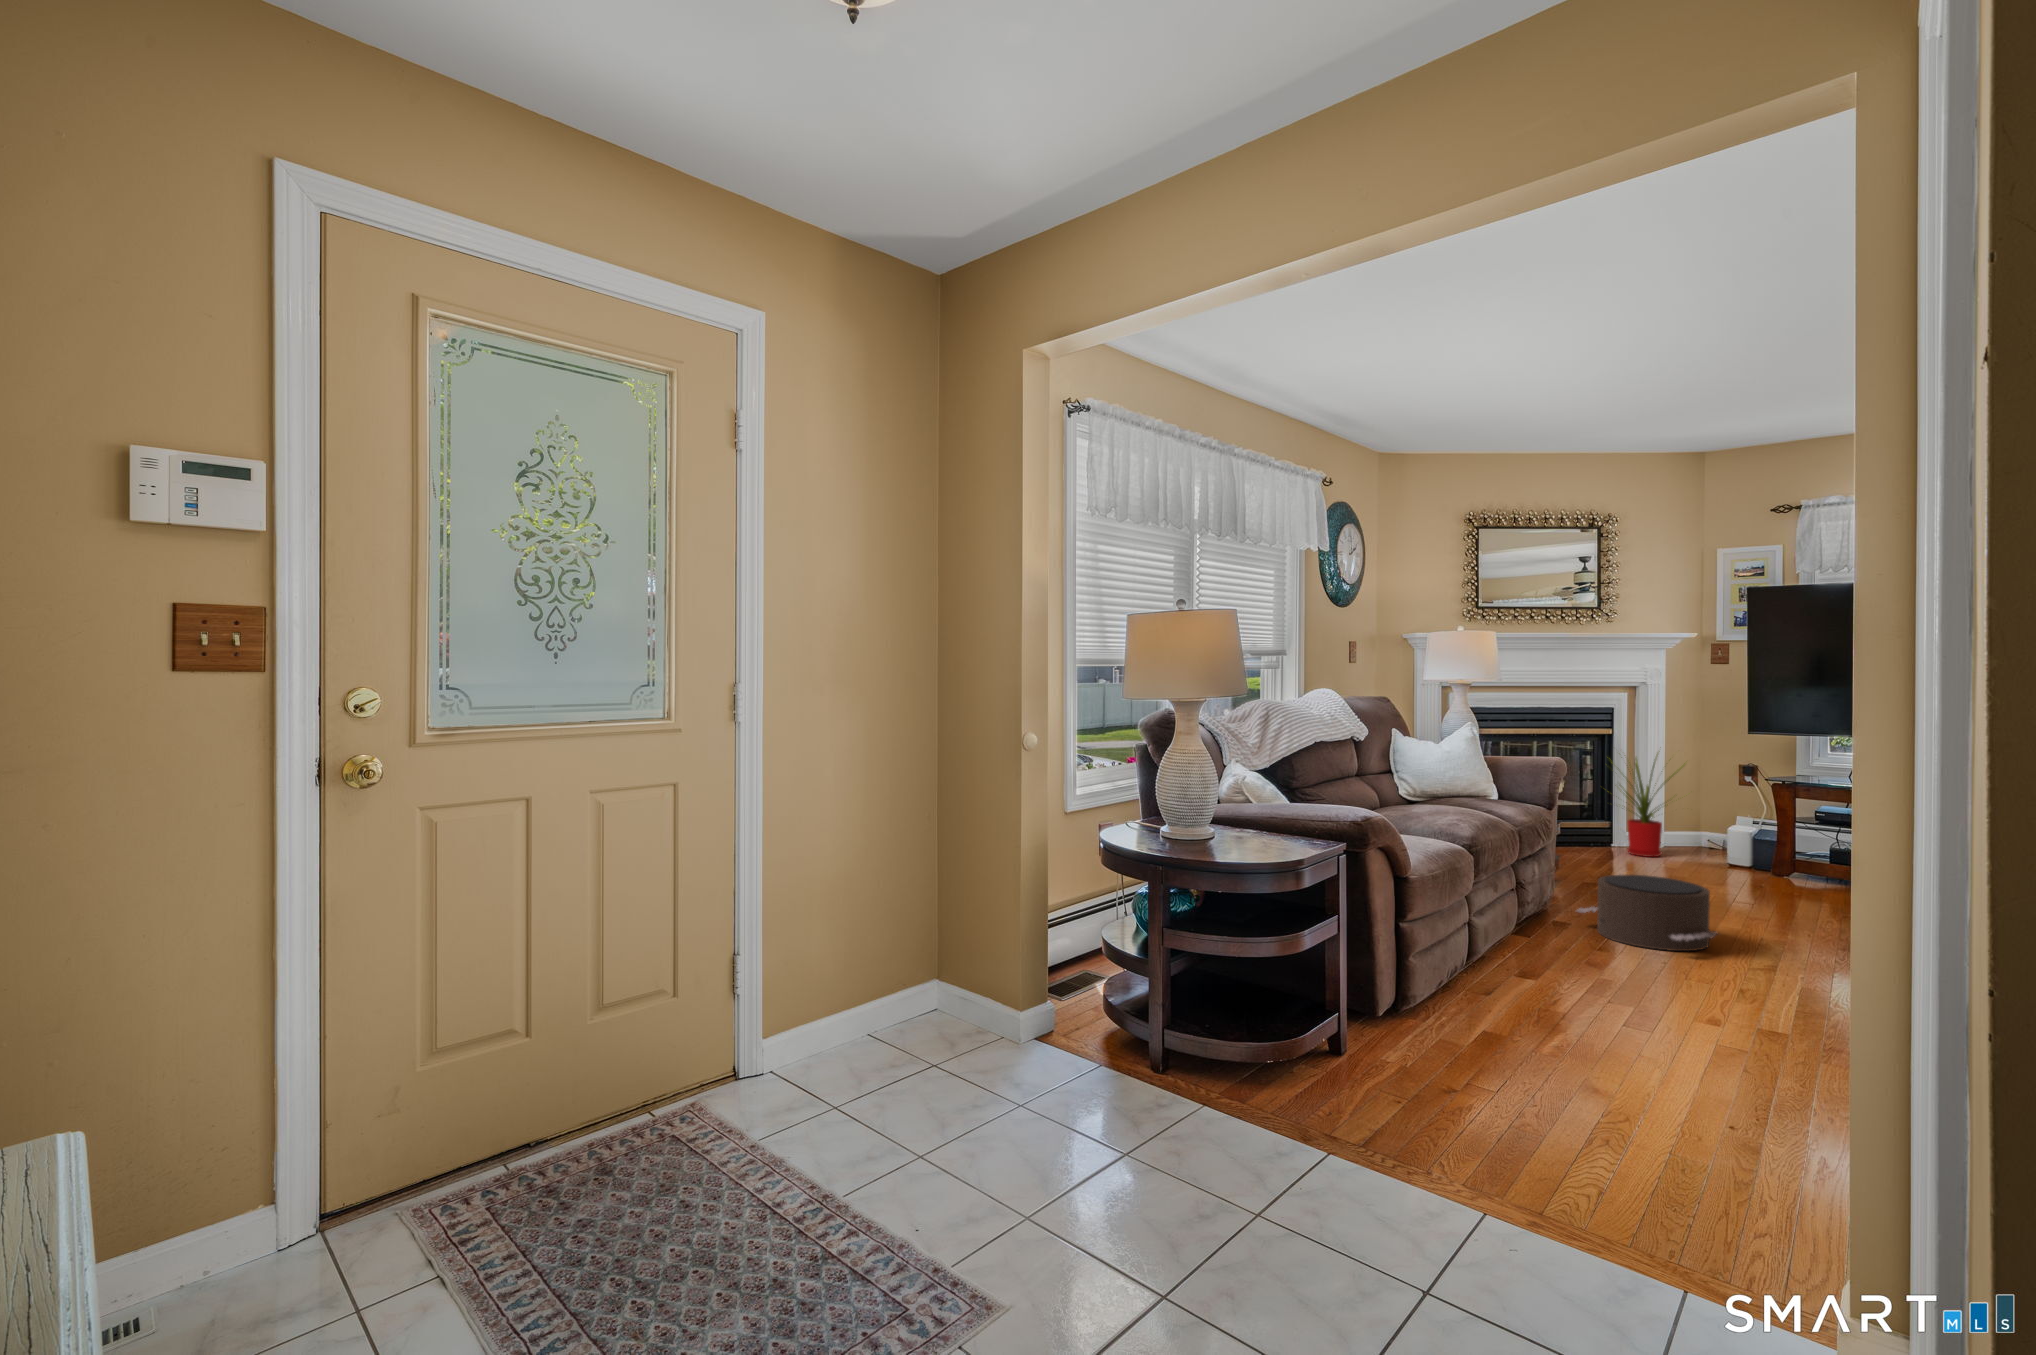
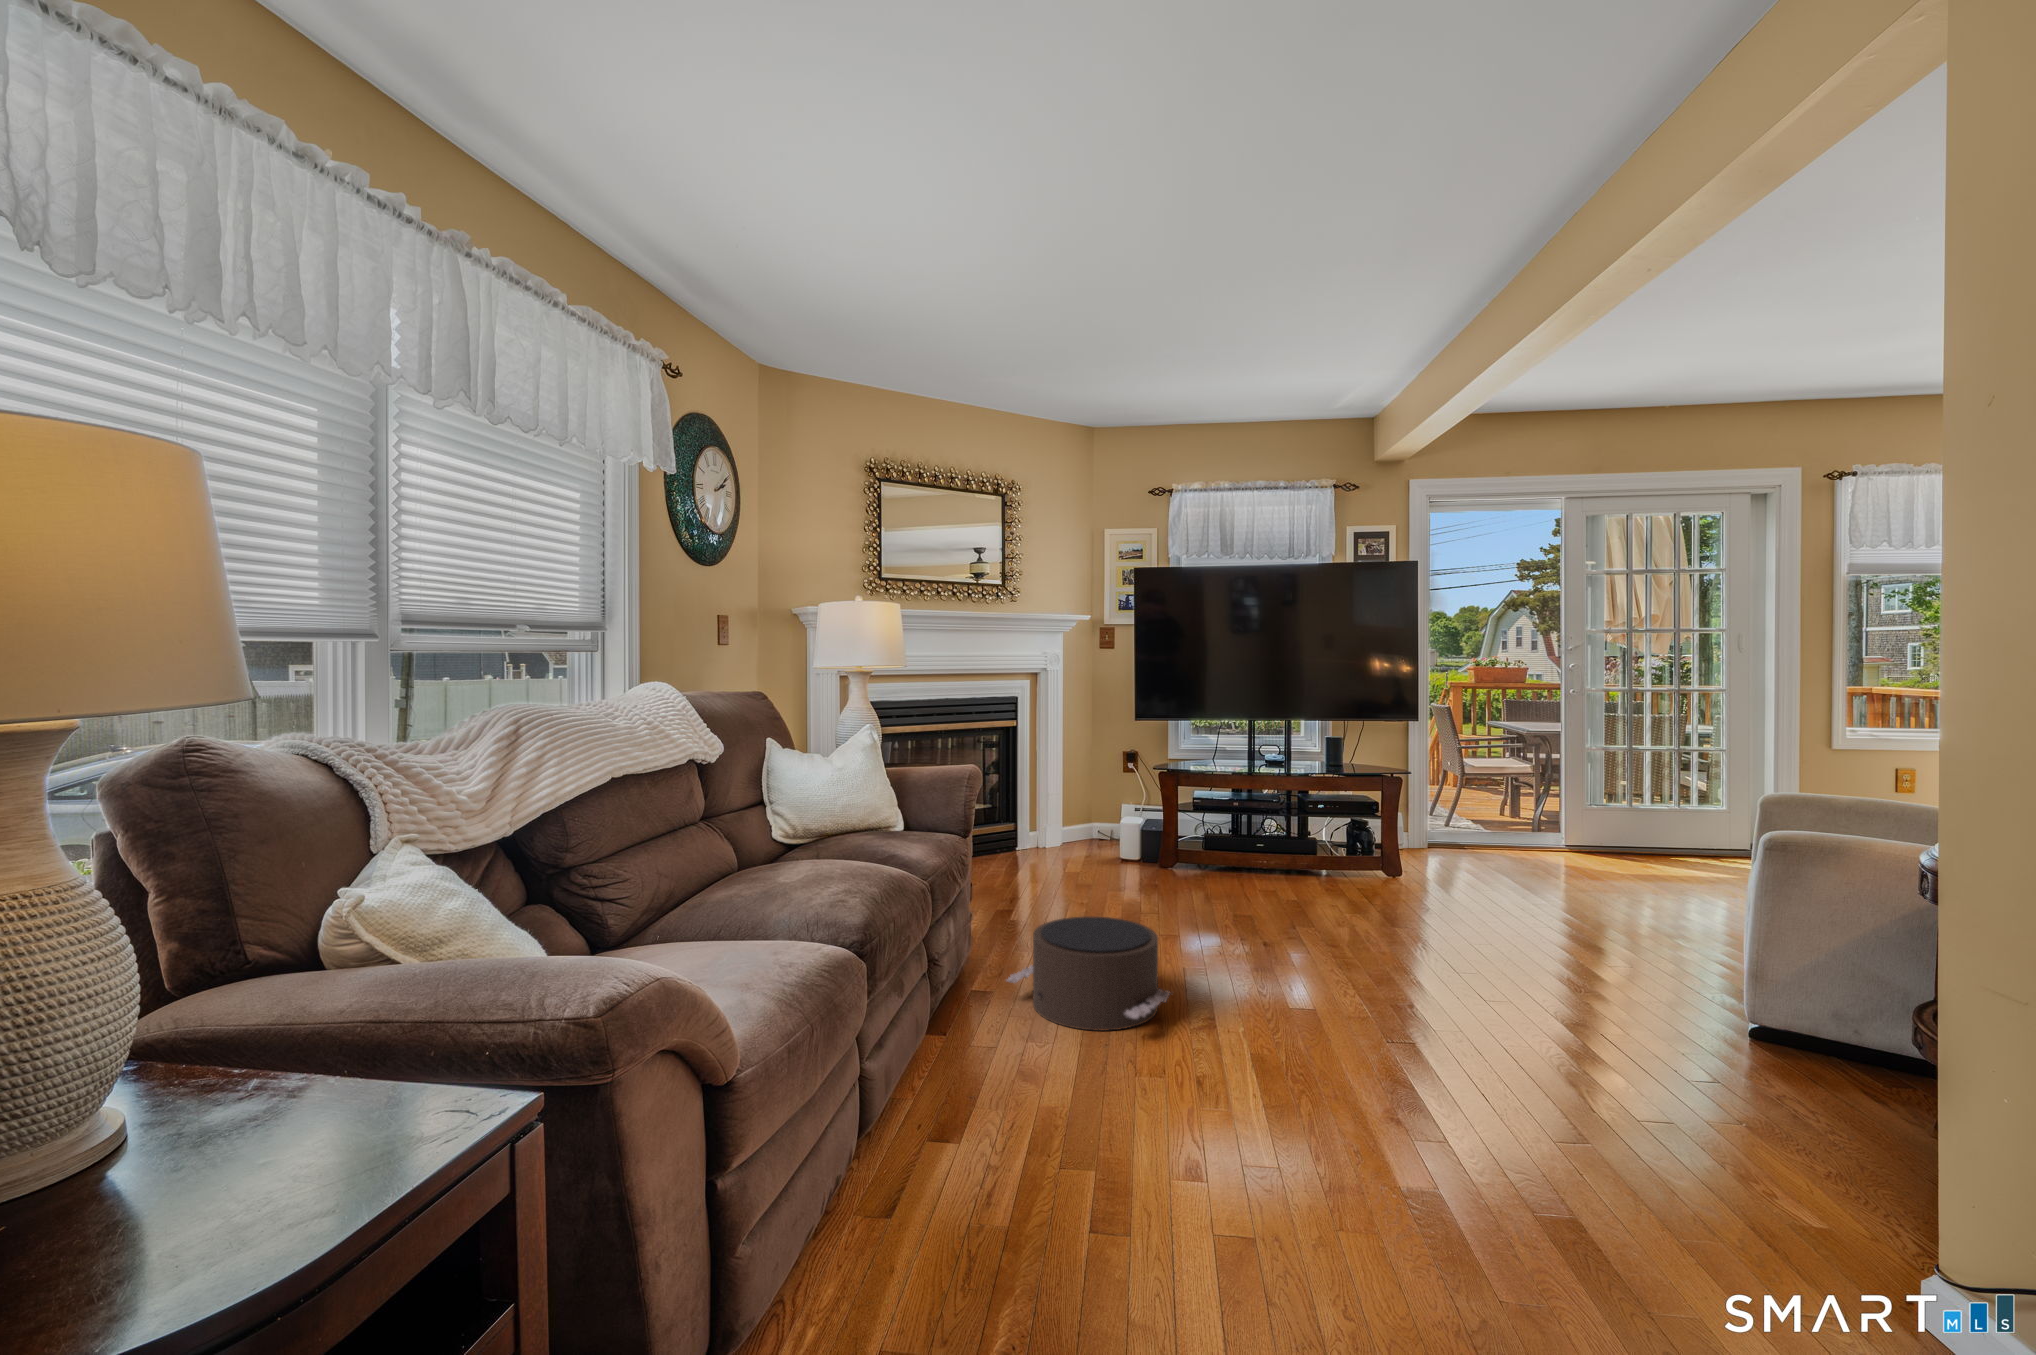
house plant: present [1607,754,1685,857] -> none [1005,737,1094,859]

